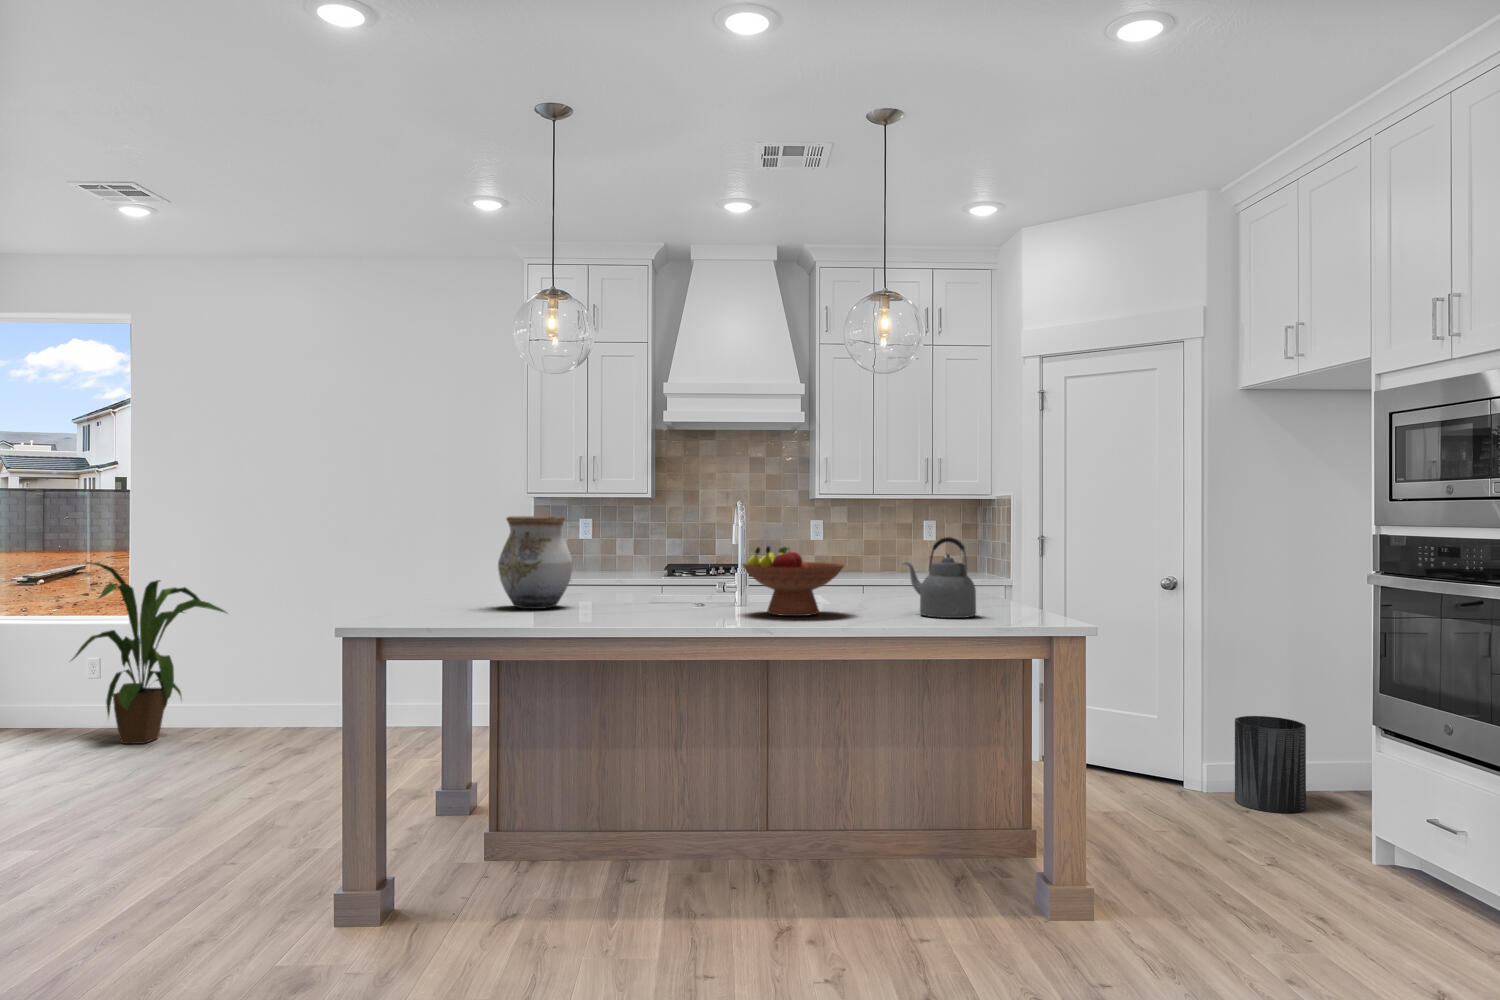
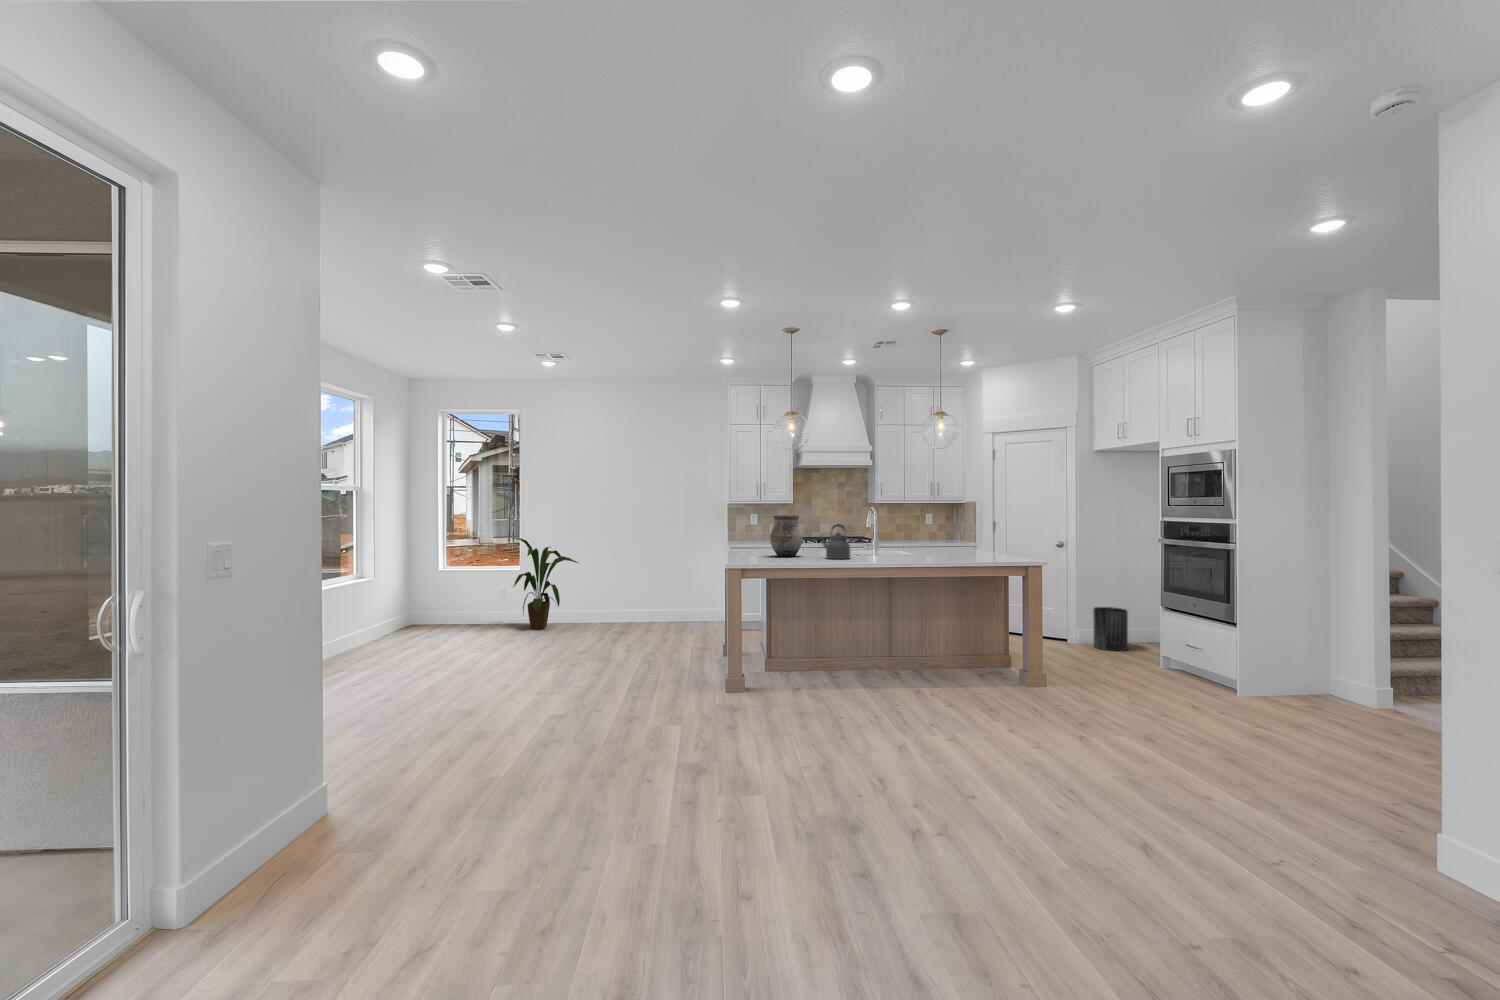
kettle: present [904,537,976,618] -> present [822,524,851,559]
fruit bowl: present [742,546,844,616] -> none [885,528,932,558]

